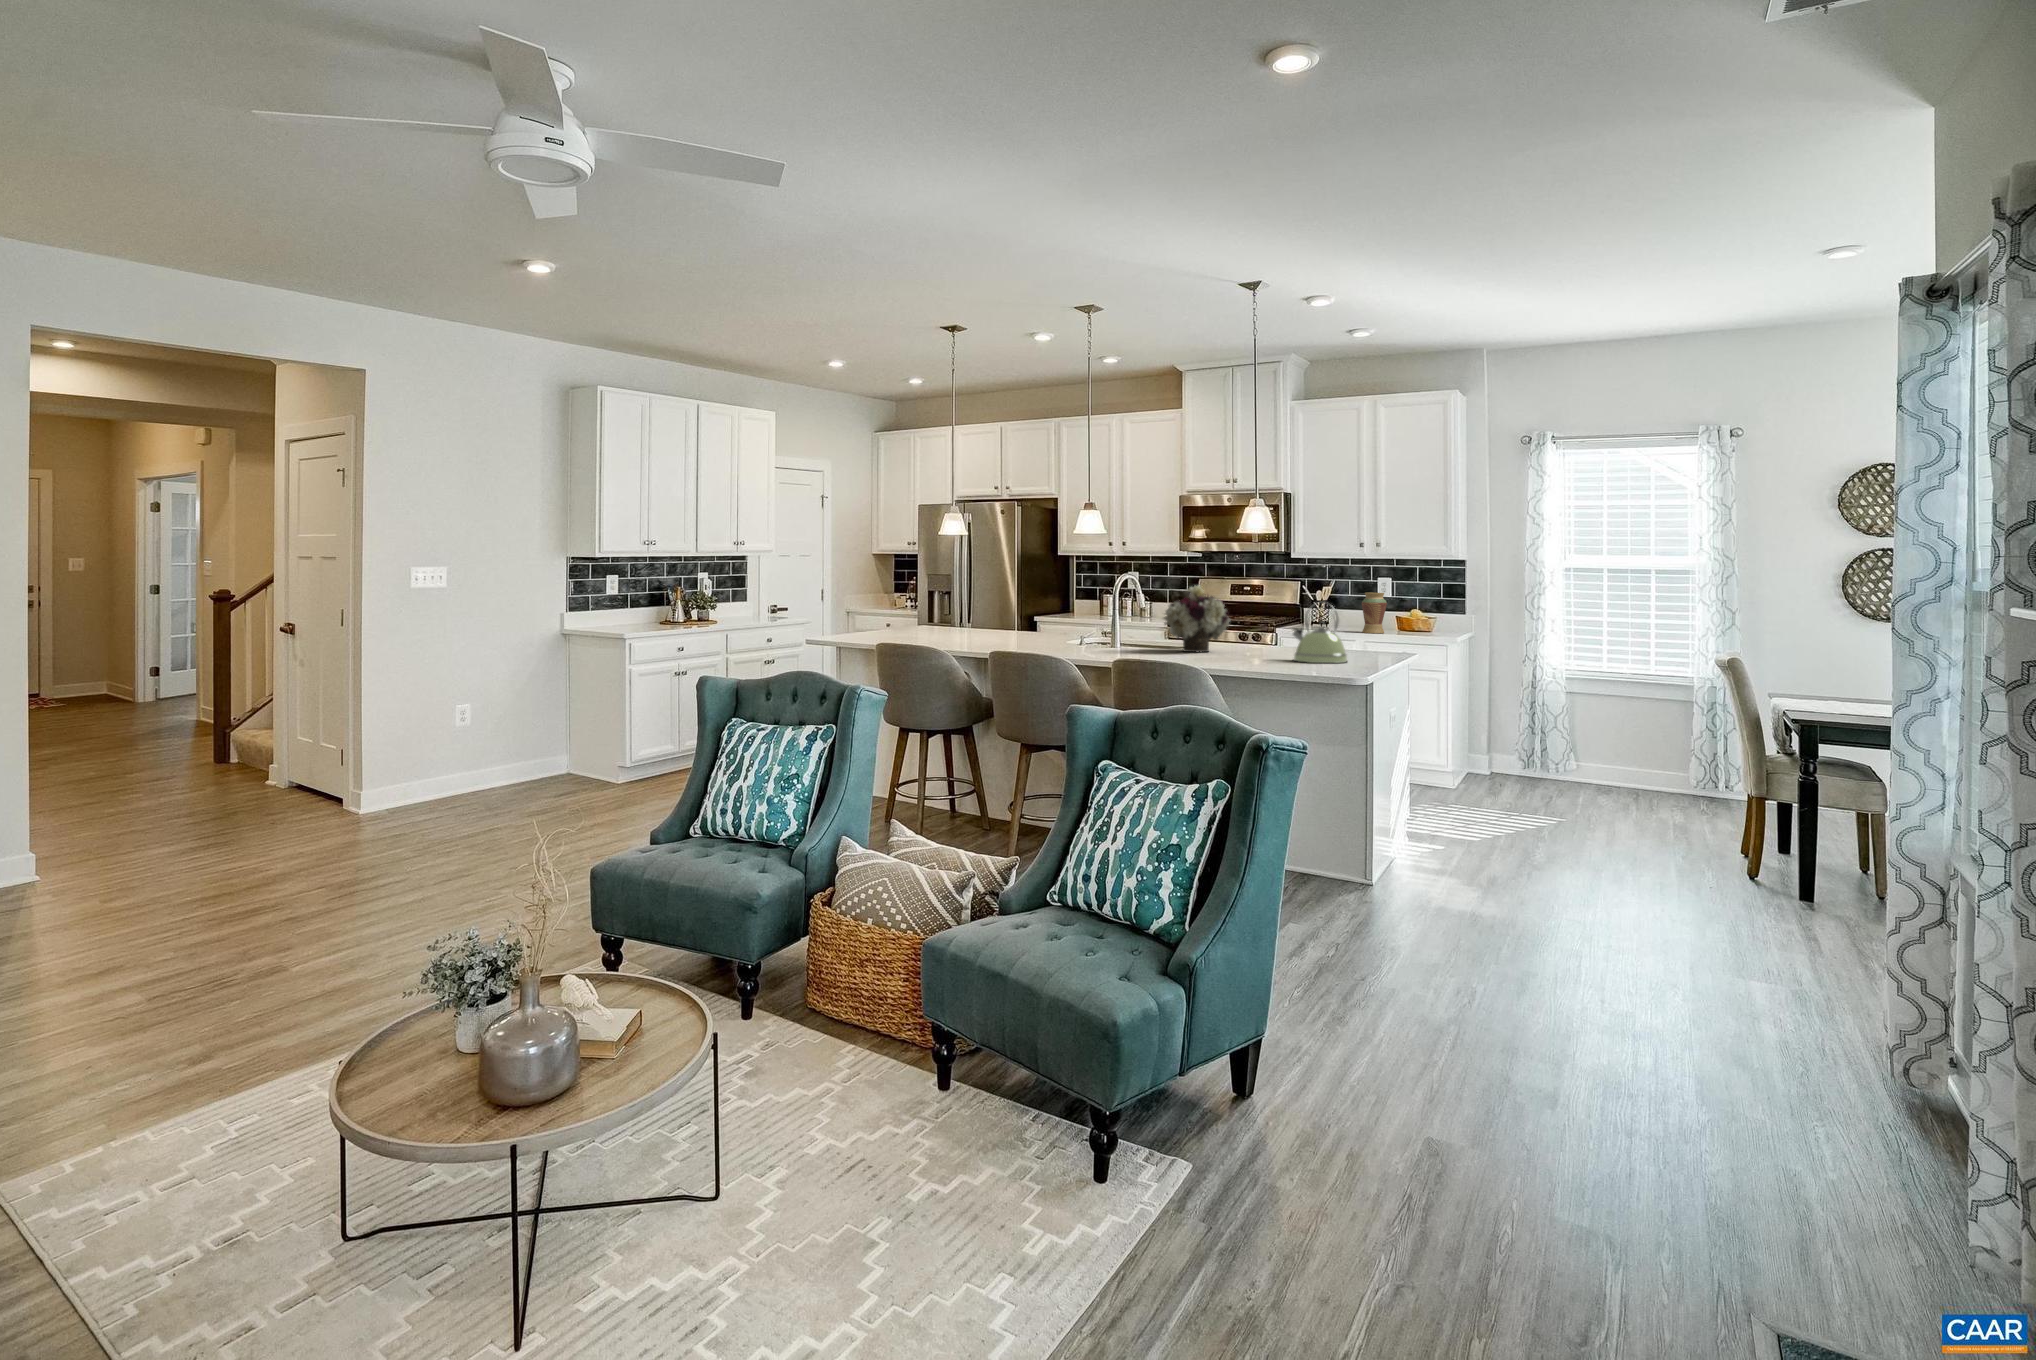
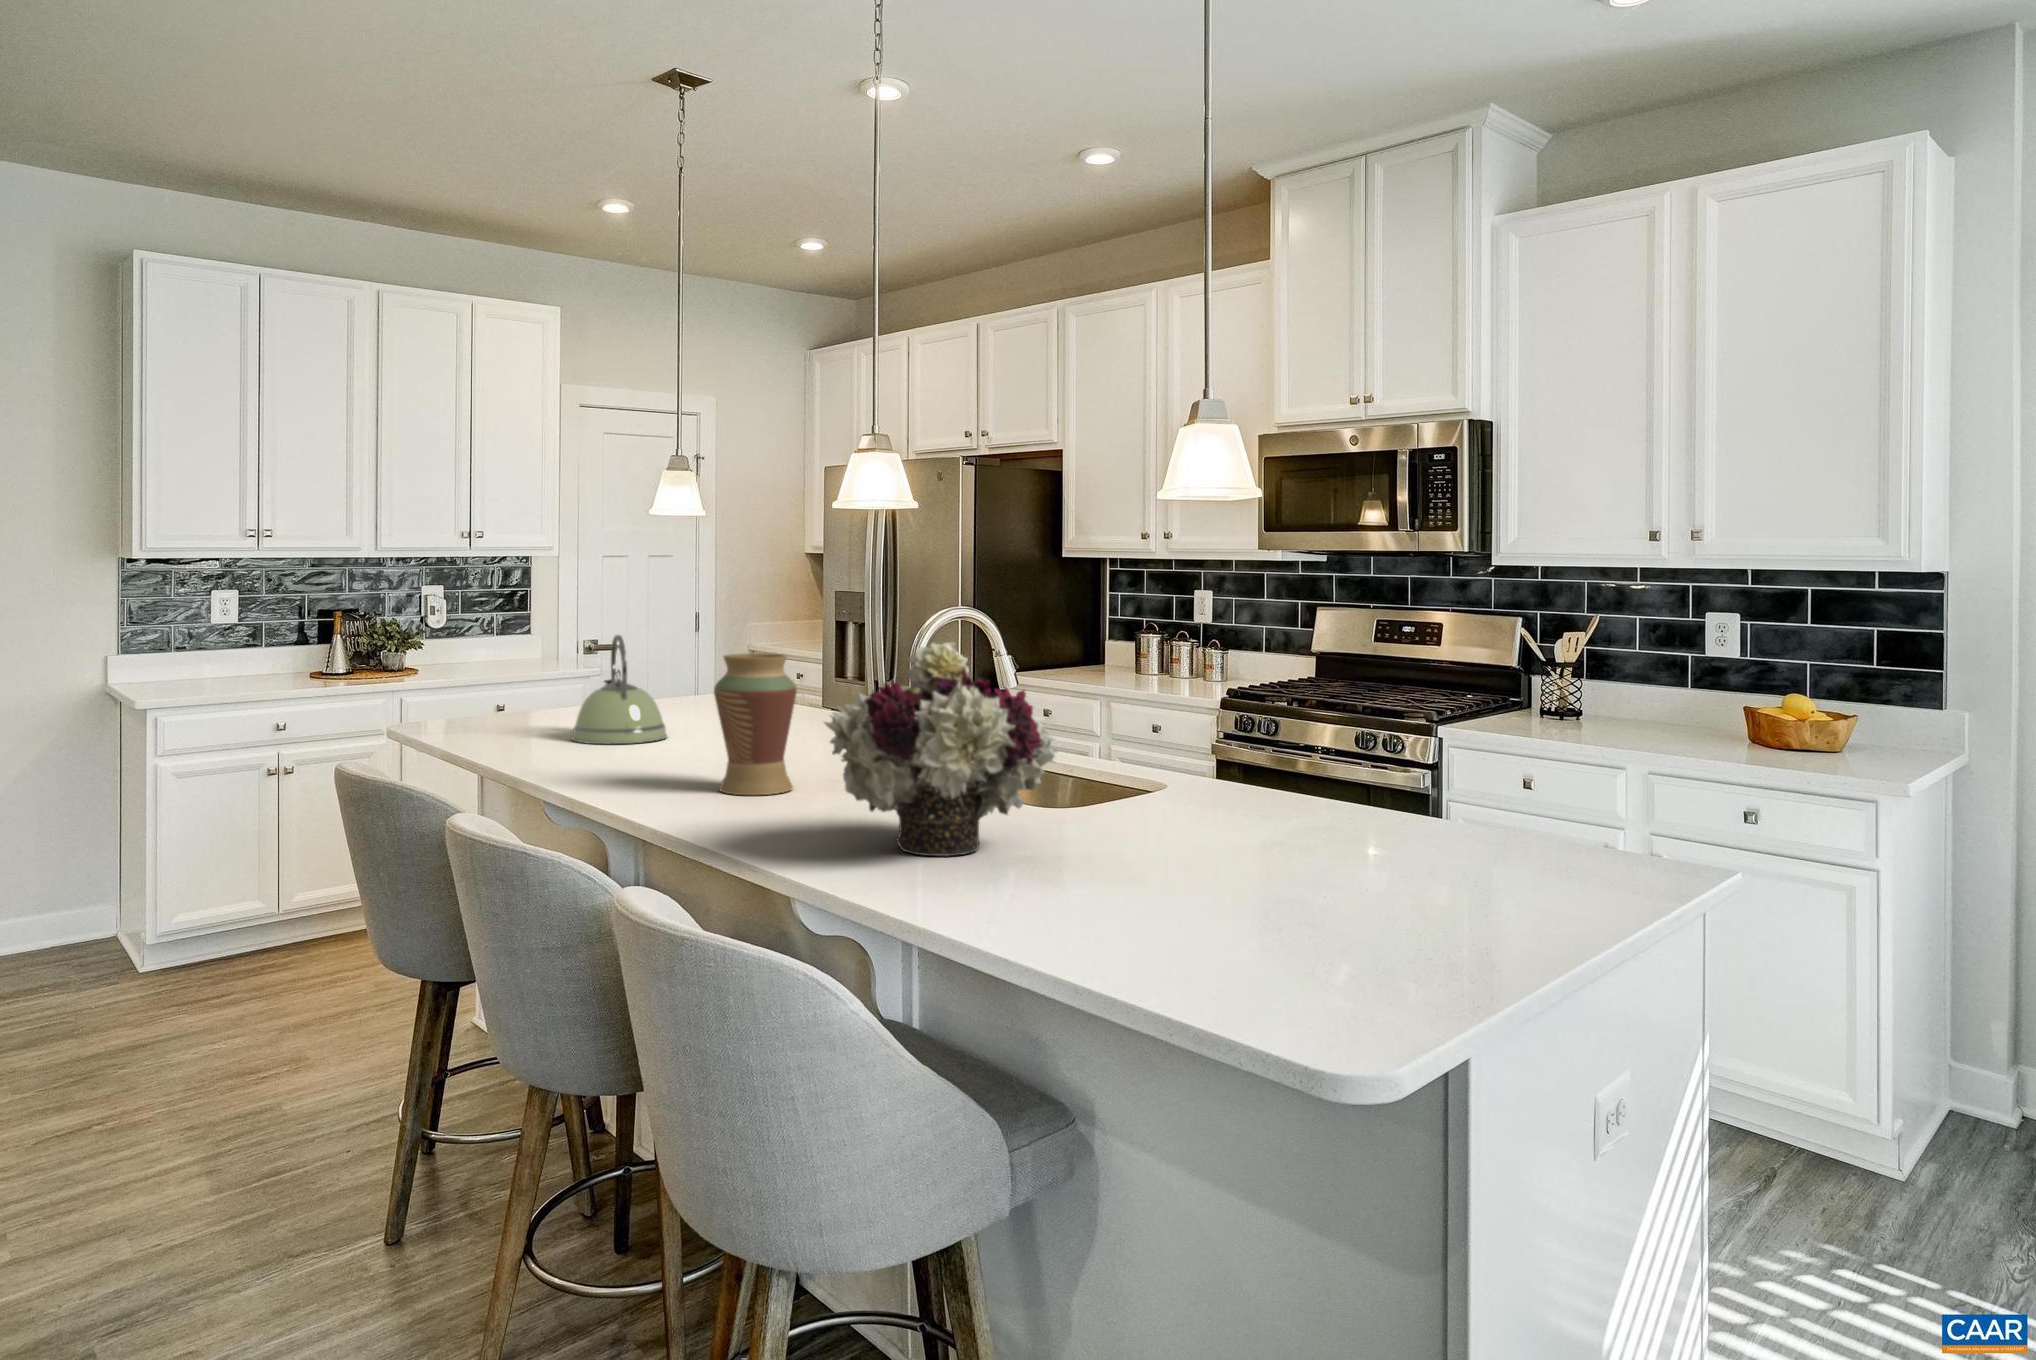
vase: present [1362,593,1387,633] -> present [714,653,797,795]
kettle: present [1293,604,1347,663] -> present [572,635,667,744]

